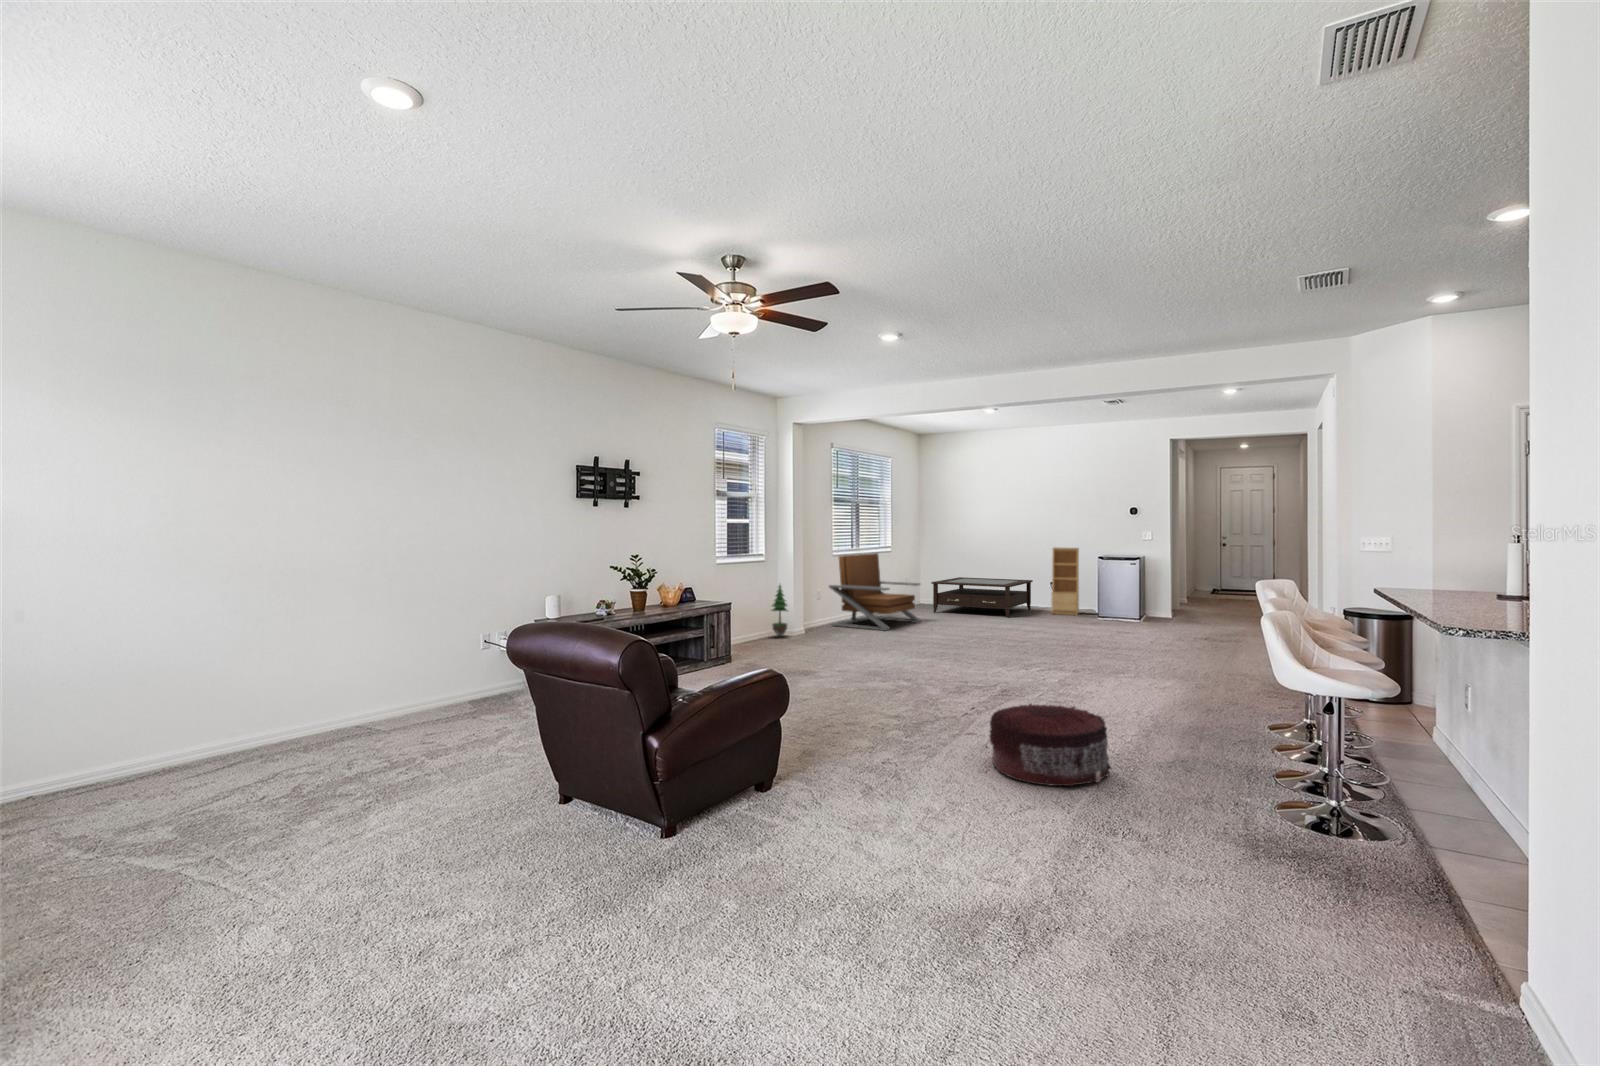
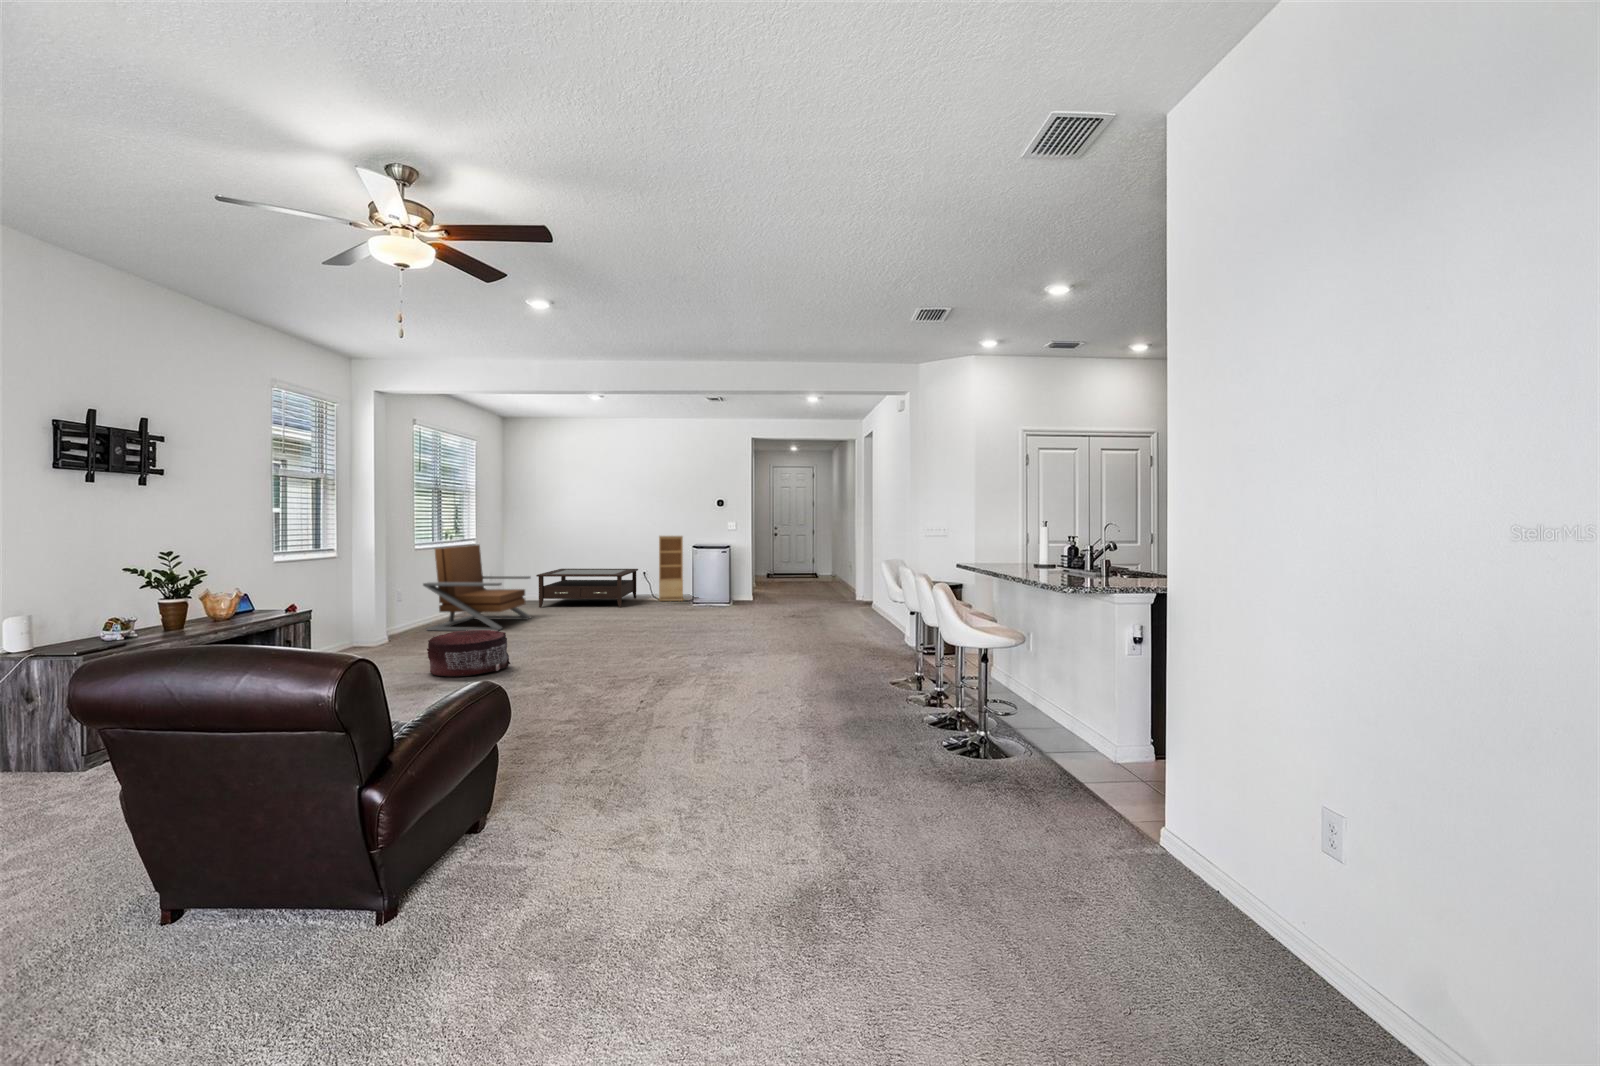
potted tree: present [772,585,788,636] -> none [352,583,379,649]
pouf: present [990,704,1111,786] -> present [427,630,510,677]

